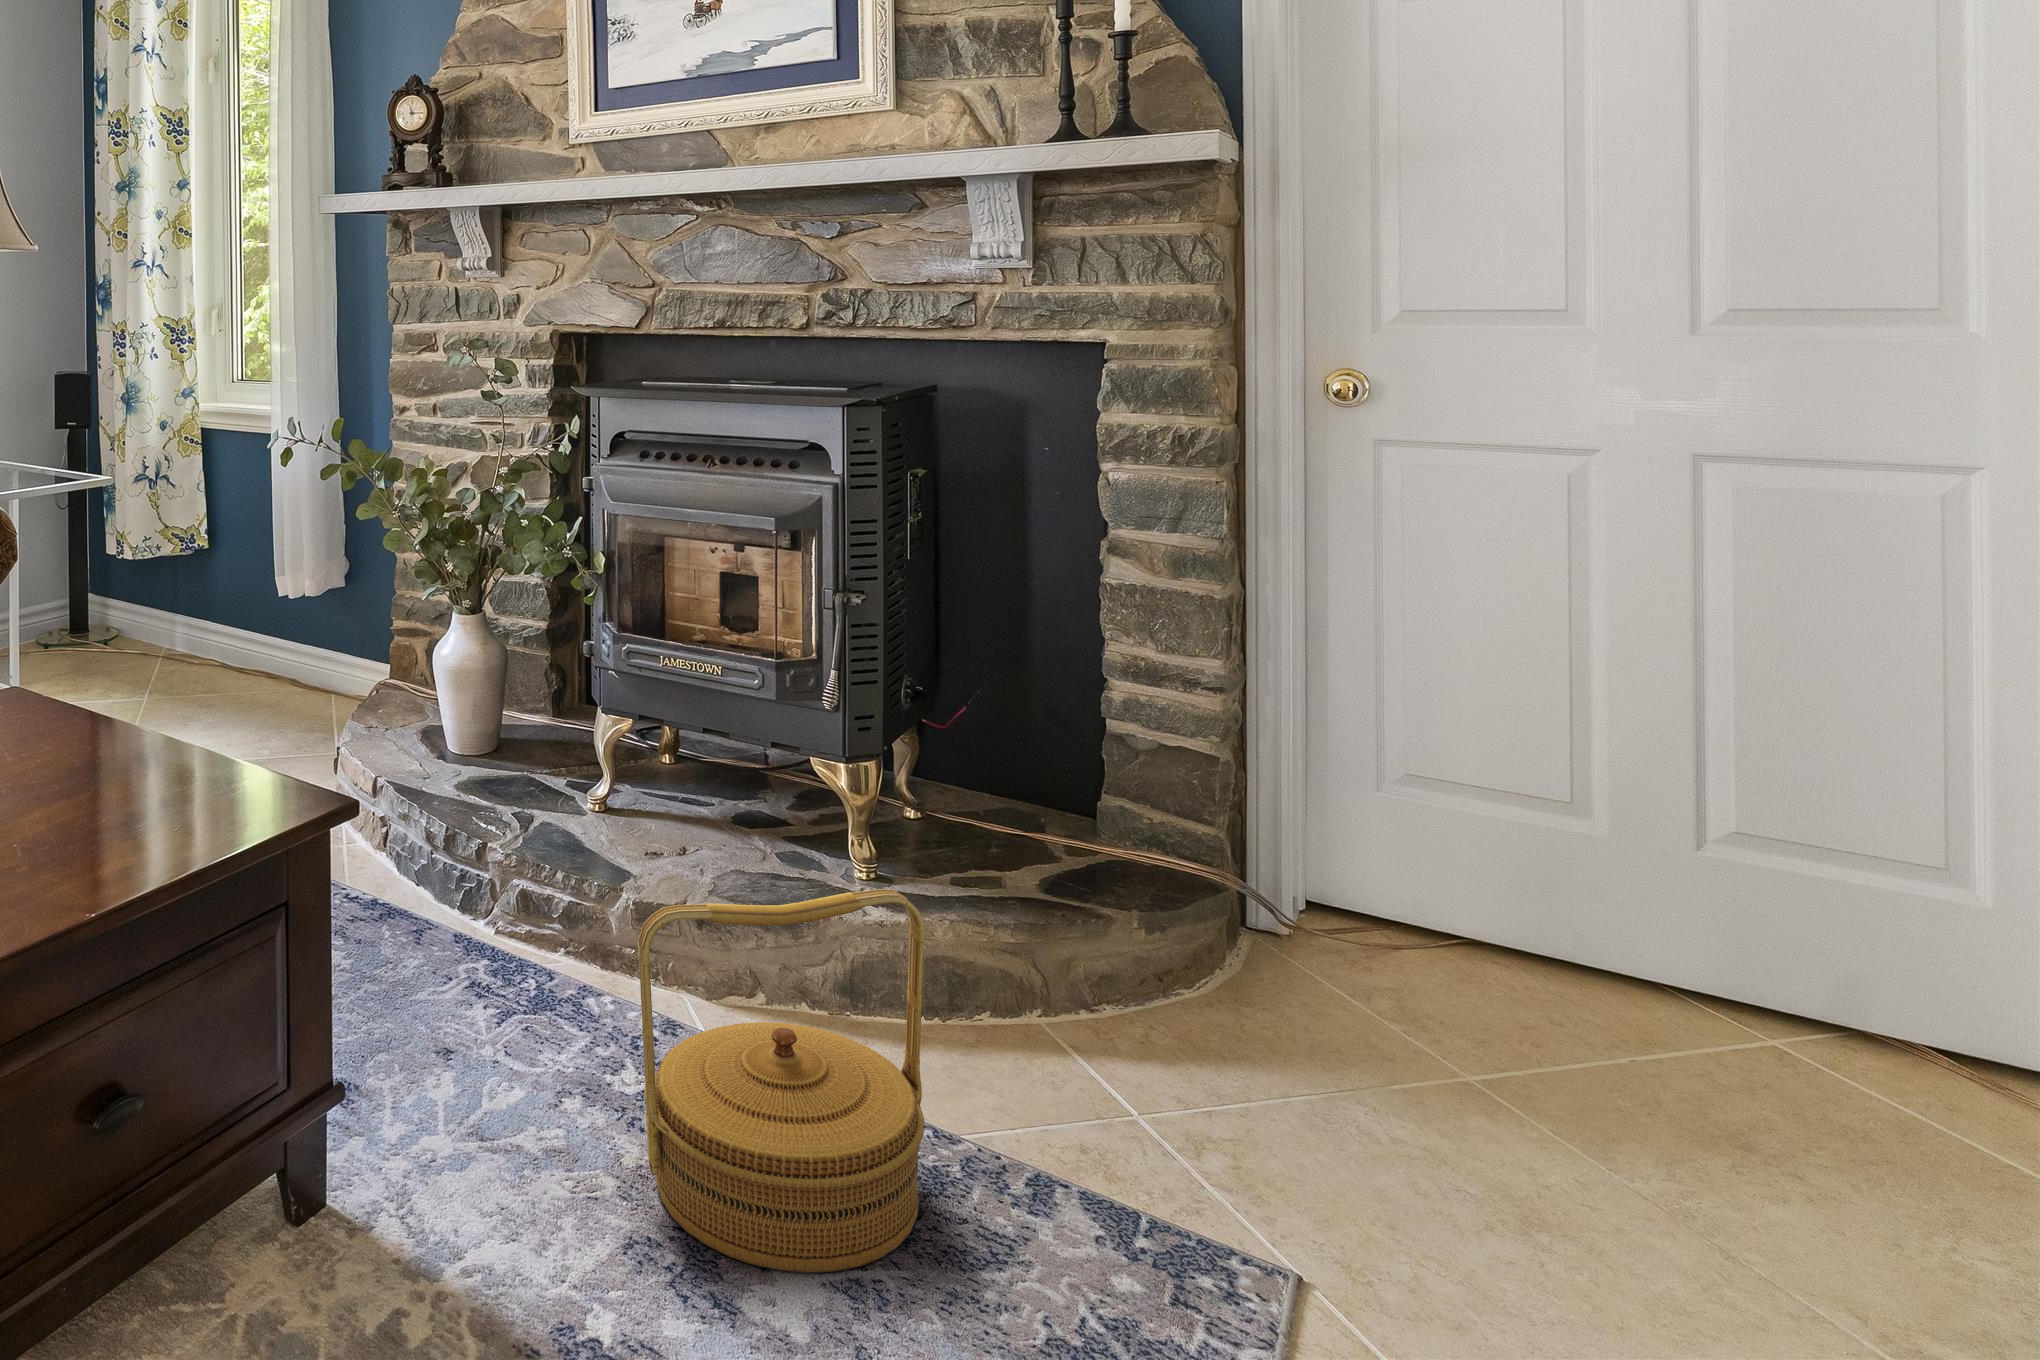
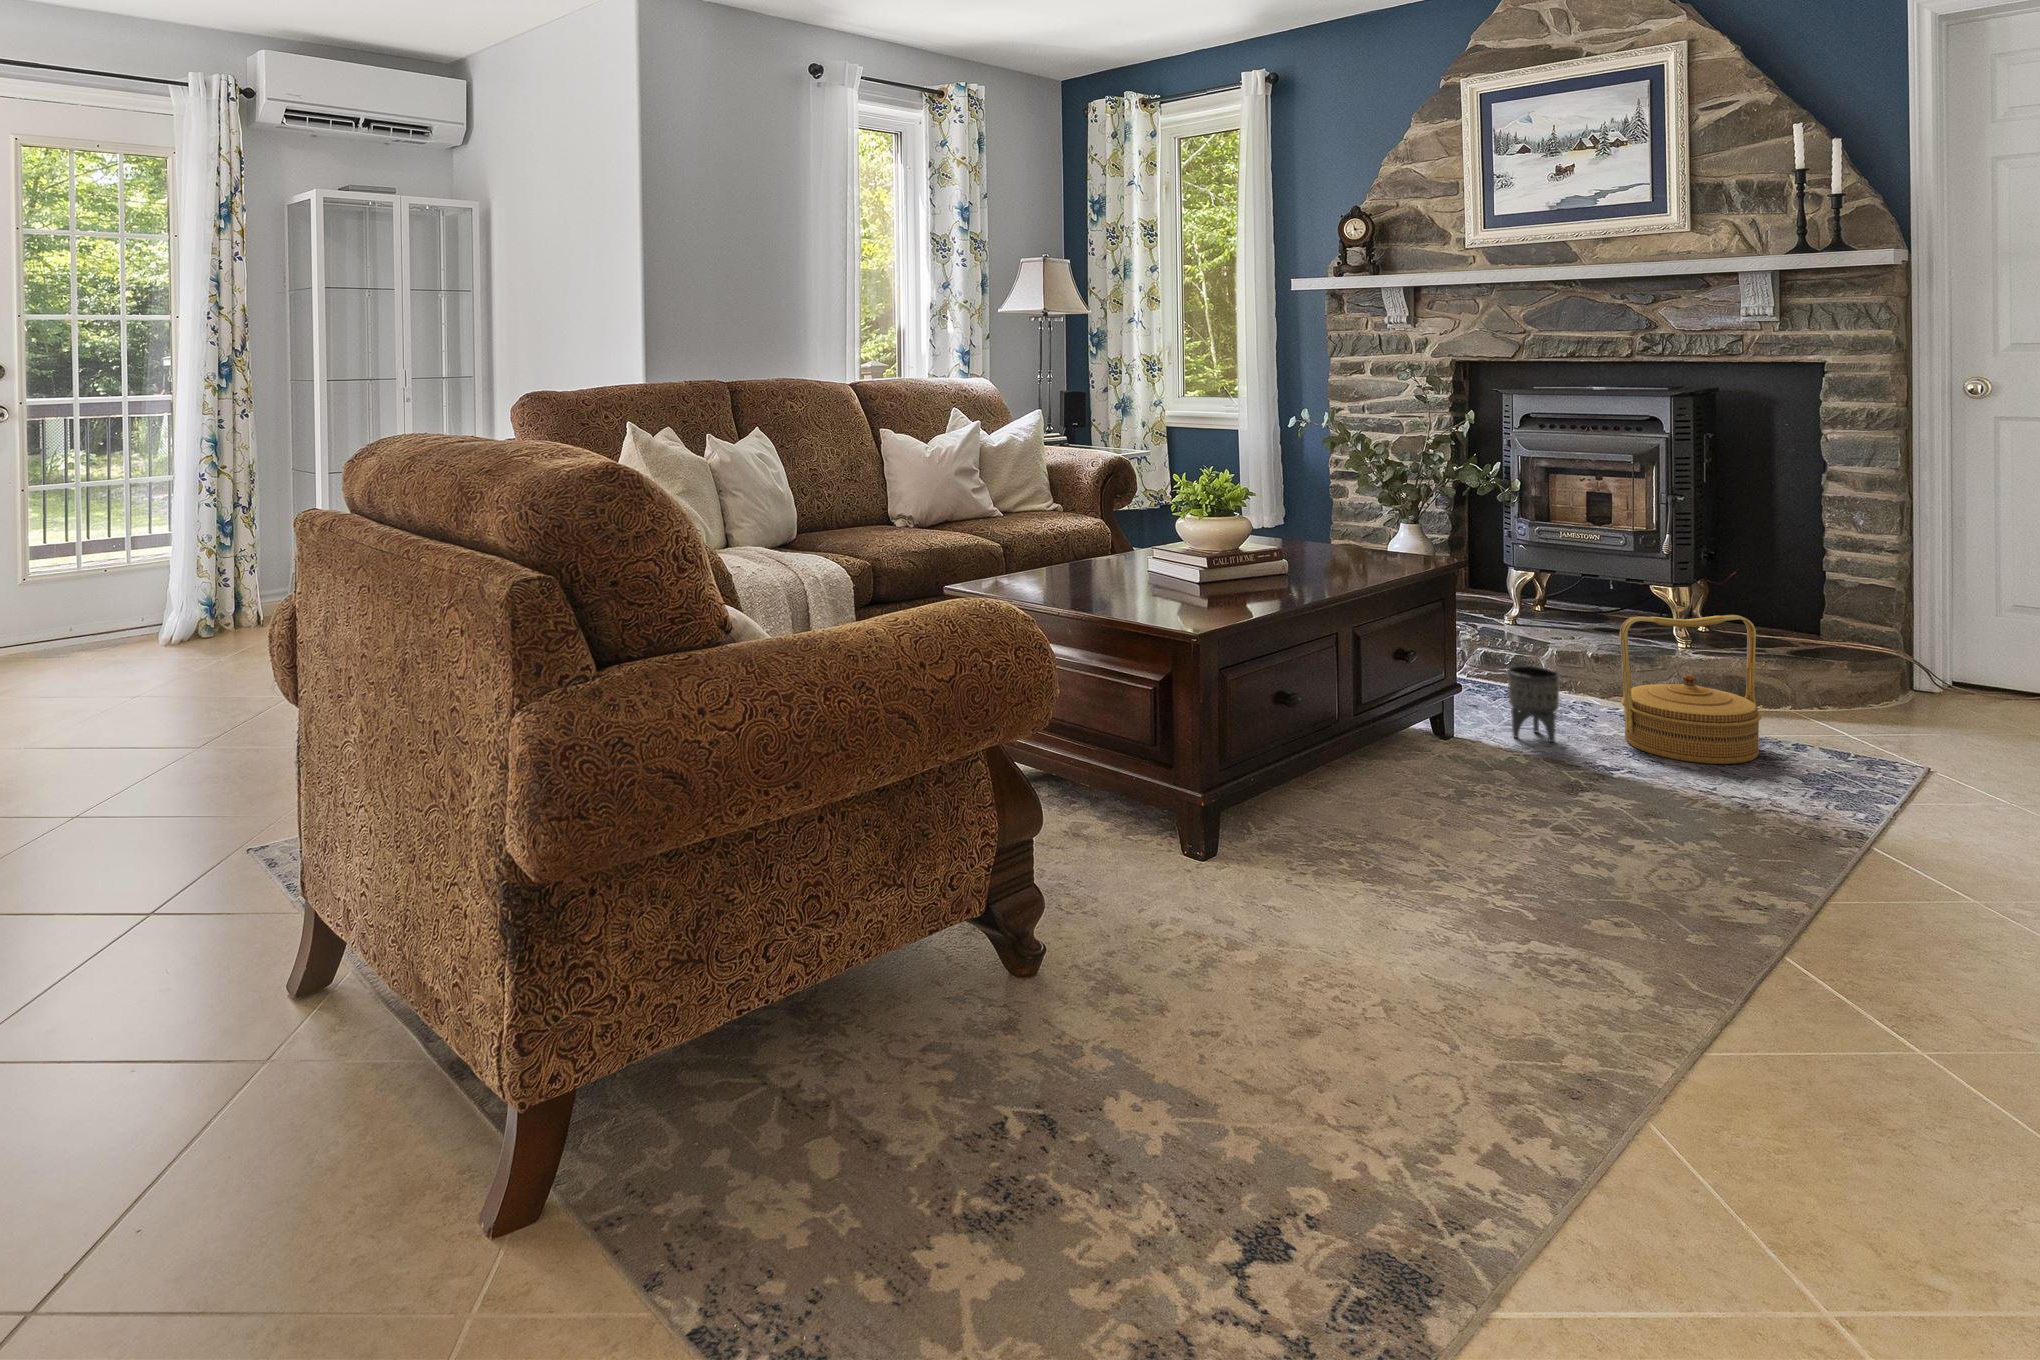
planter: none [413,1001,519,1196] -> present [1508,666,1560,742]

